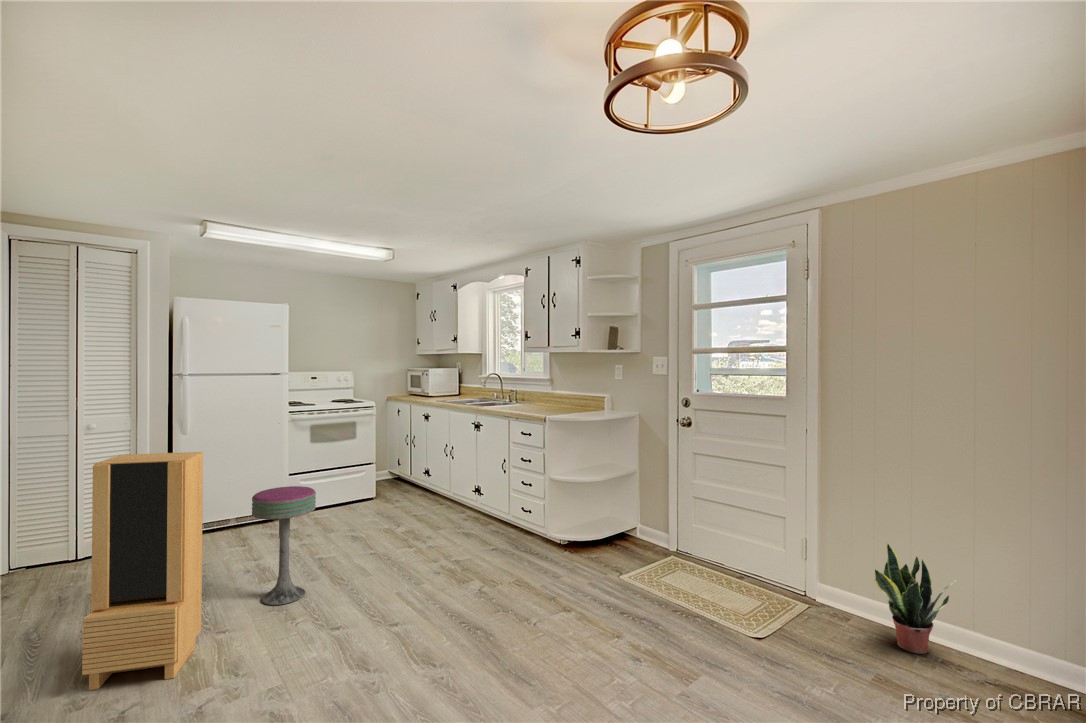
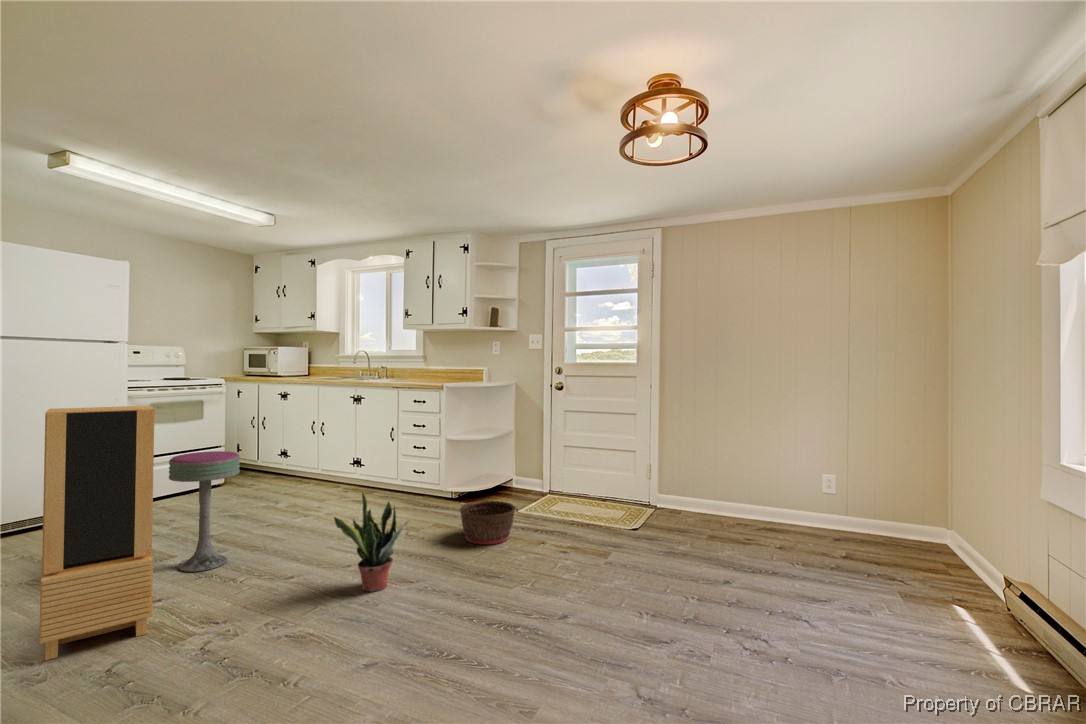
potted plant: present [875,544,956,654] -> present [334,492,409,591]
basket: none [526,565,593,626] -> present [460,501,515,545]

